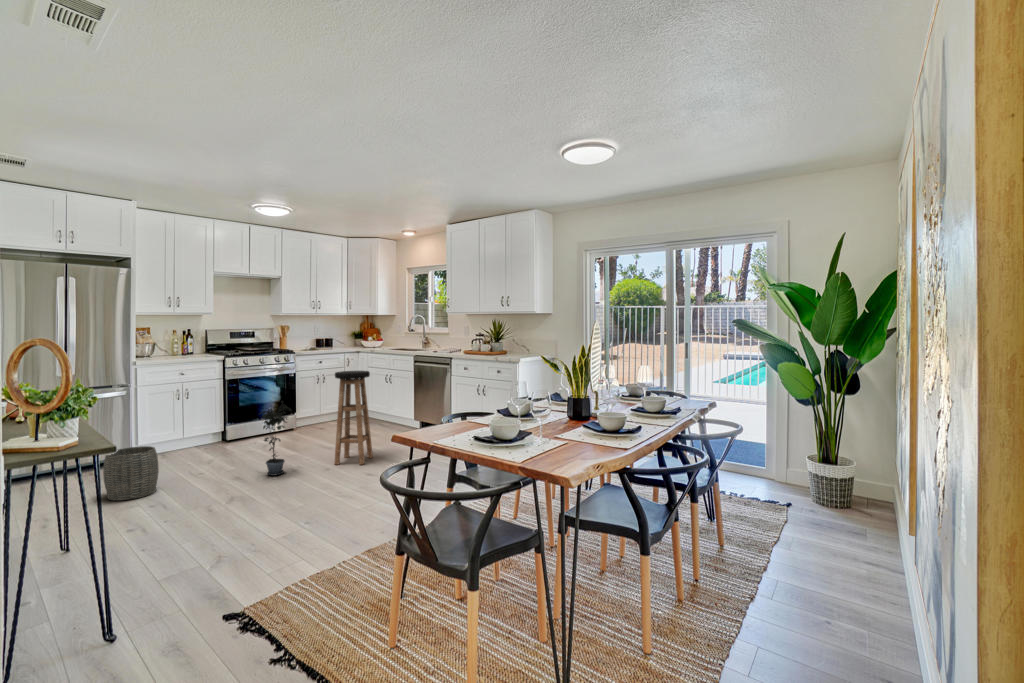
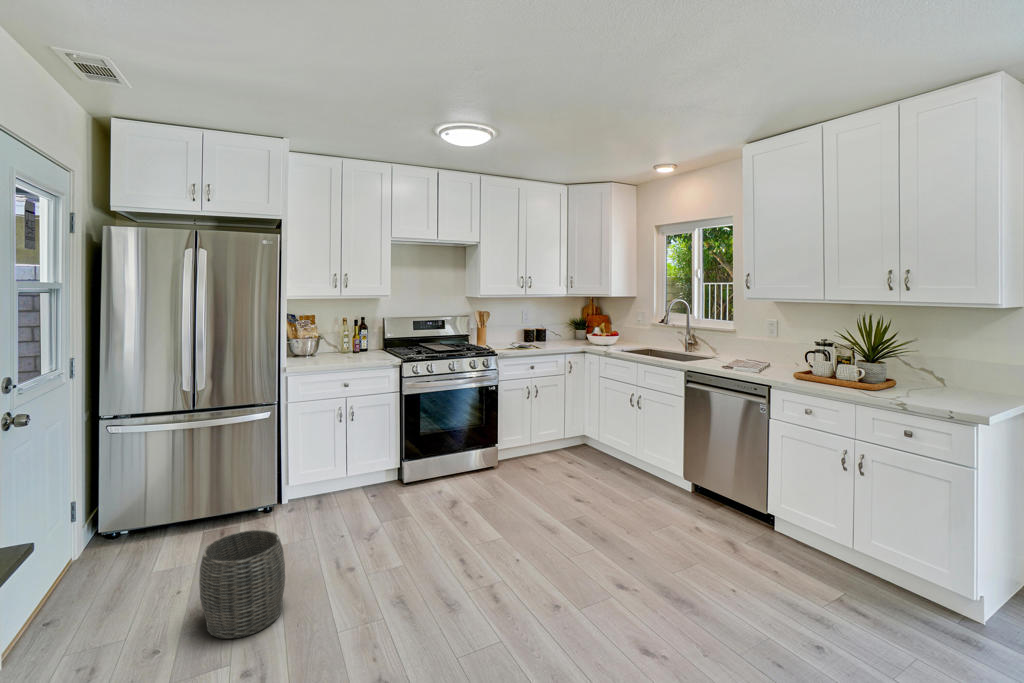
bar stool: present [334,371,373,465] -> none [567,410,636,599]
potted plant: present [260,401,292,475] -> none [441,469,498,606]

